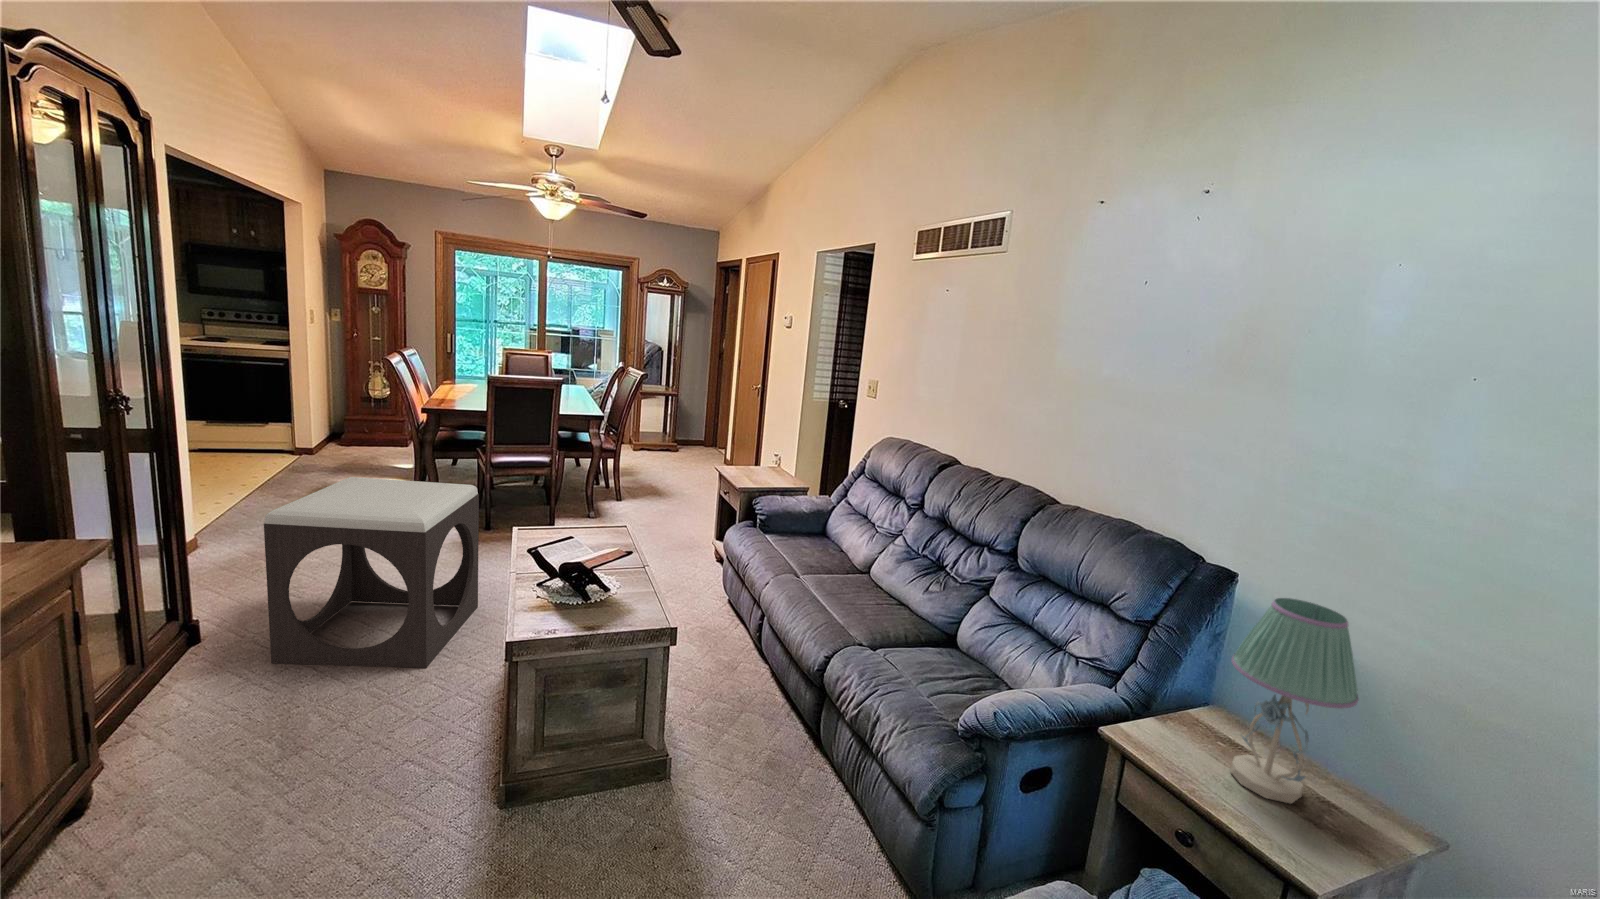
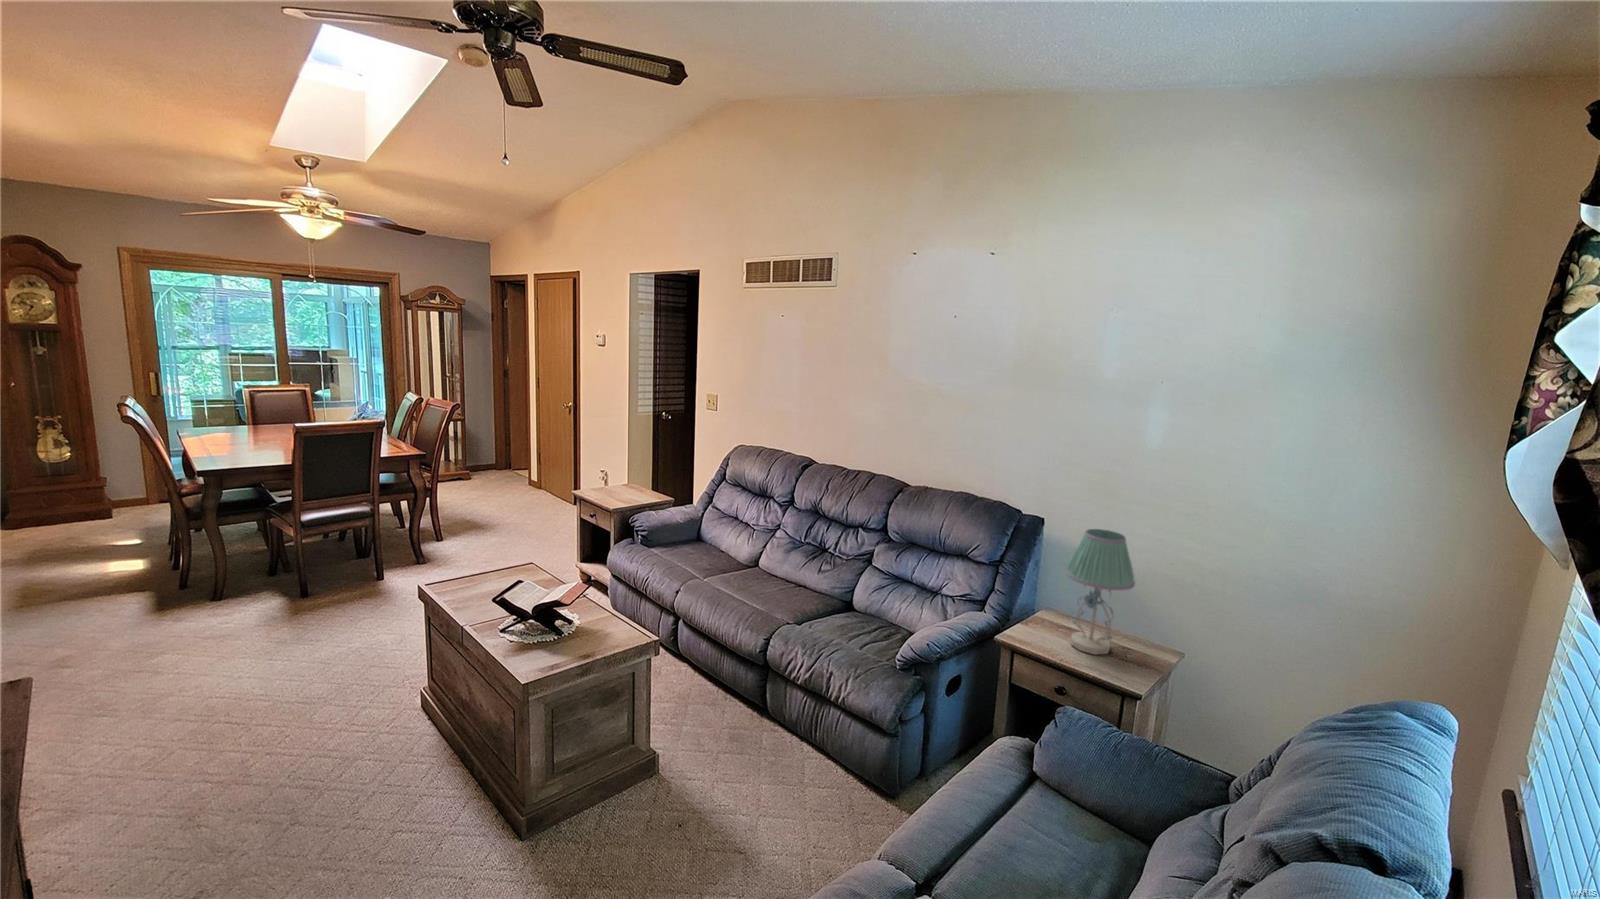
footstool: present [264,477,479,668] -> none [114,550,355,796]

